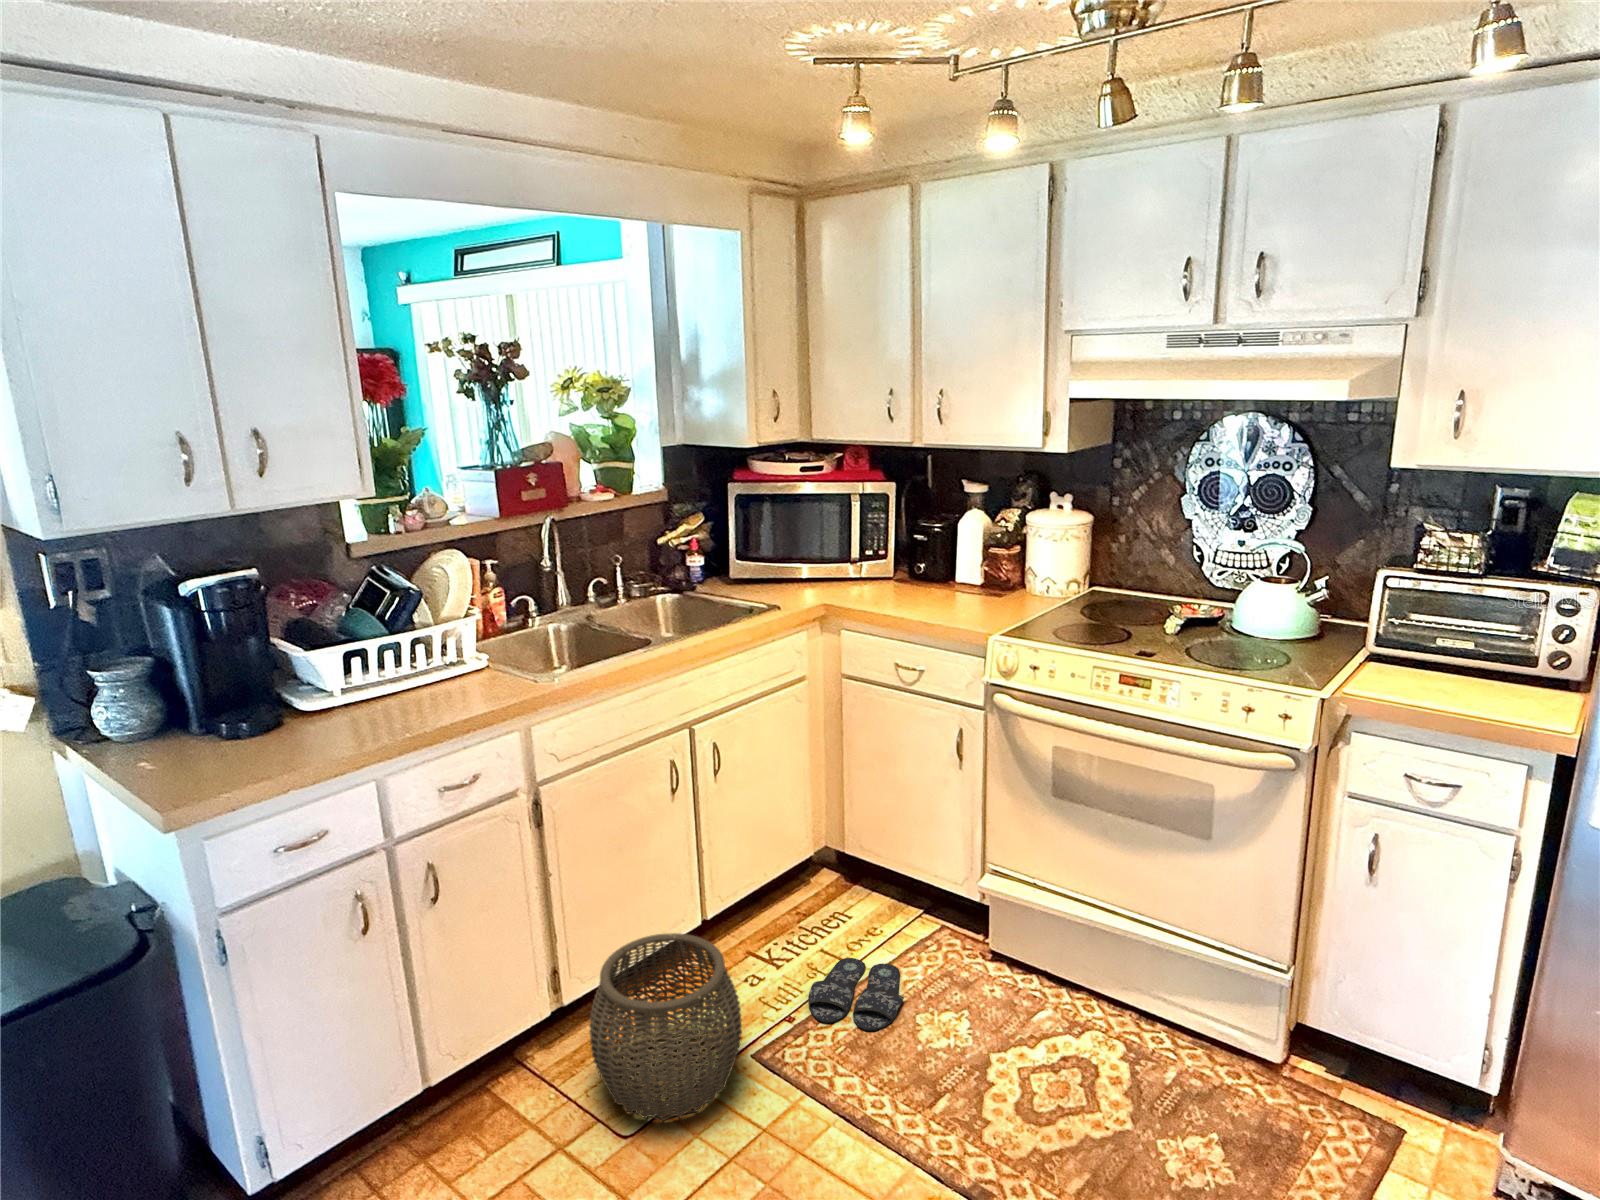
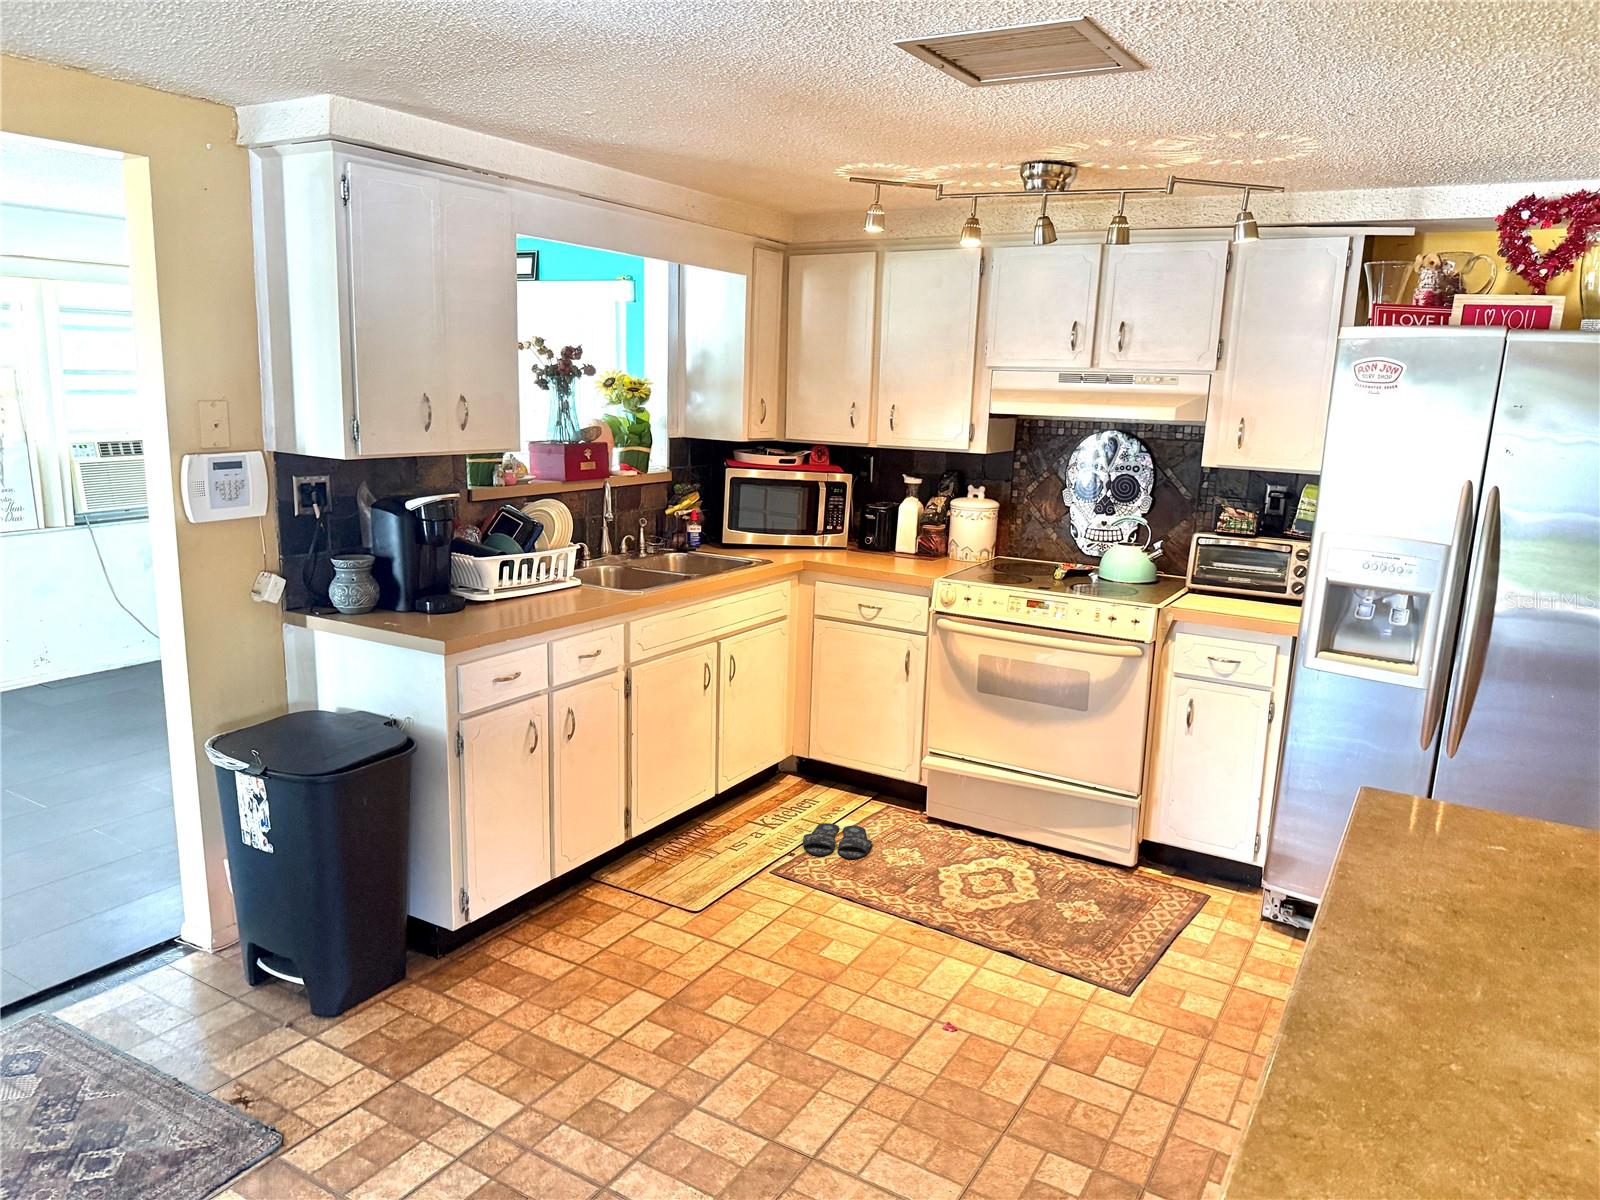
woven basket: present [589,933,742,1120] -> none [661,783,772,904]

